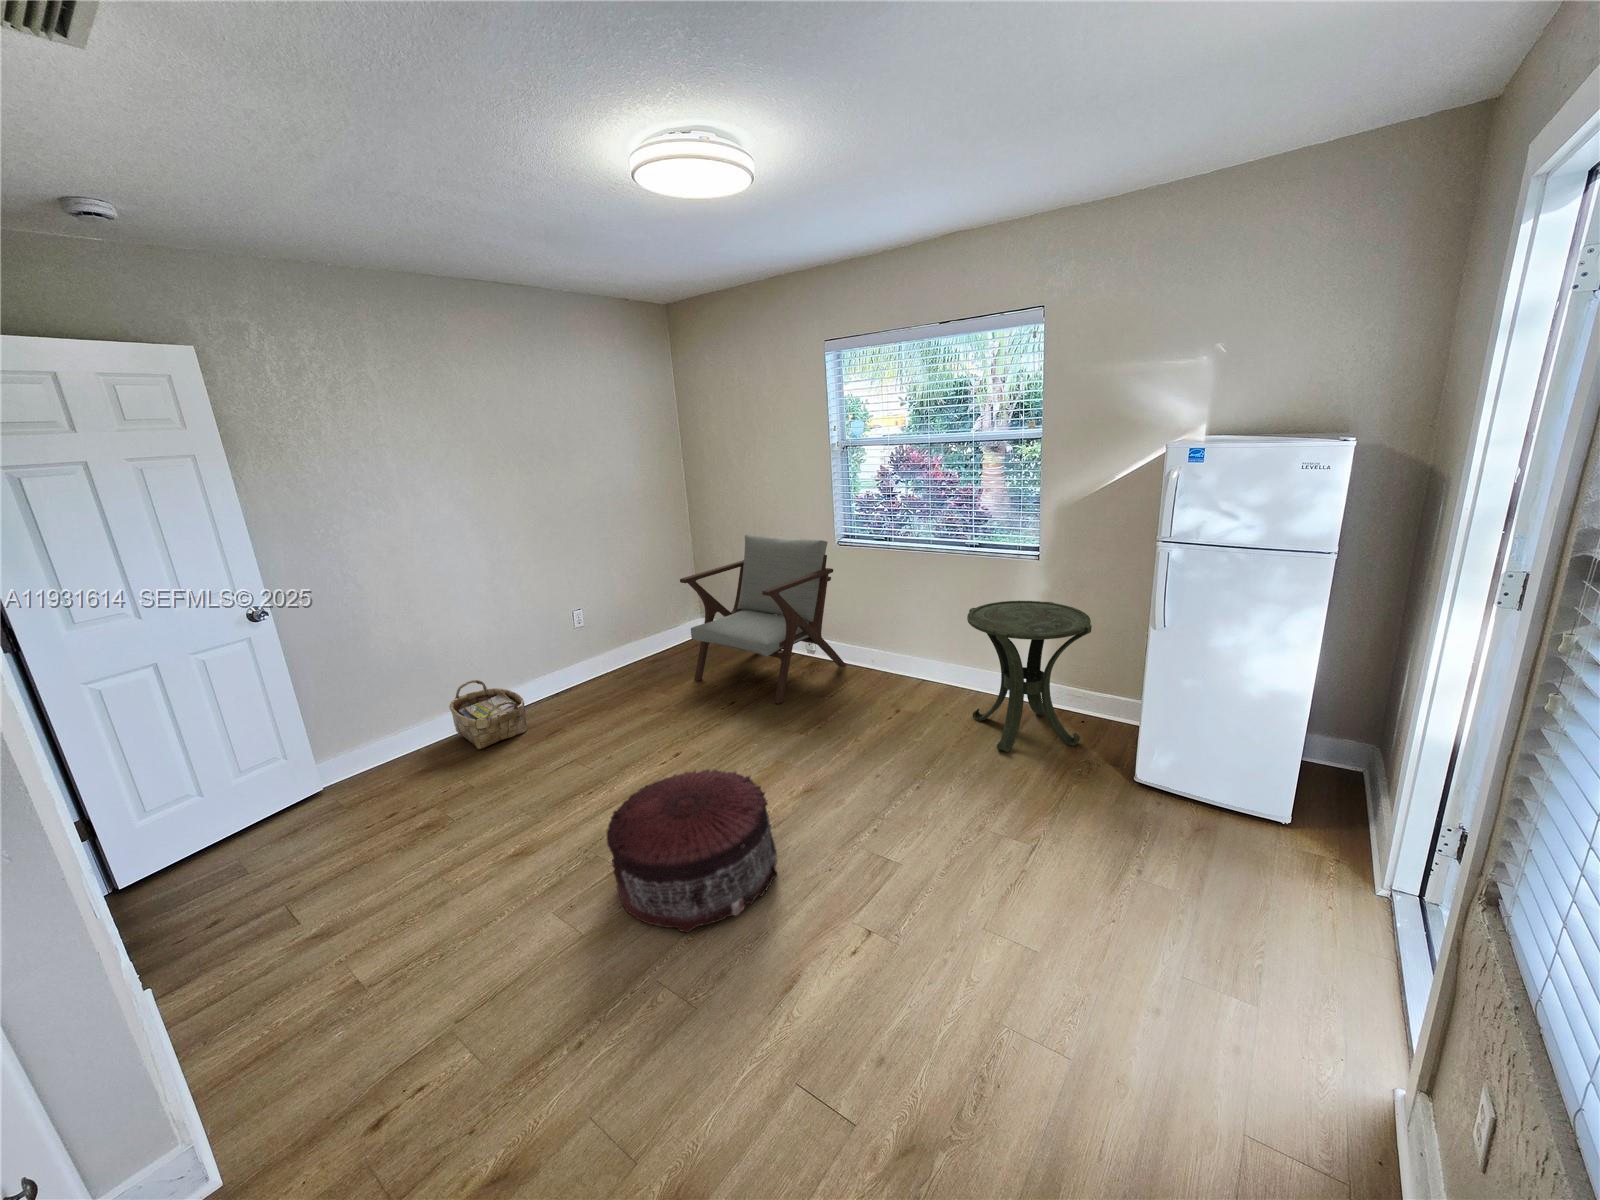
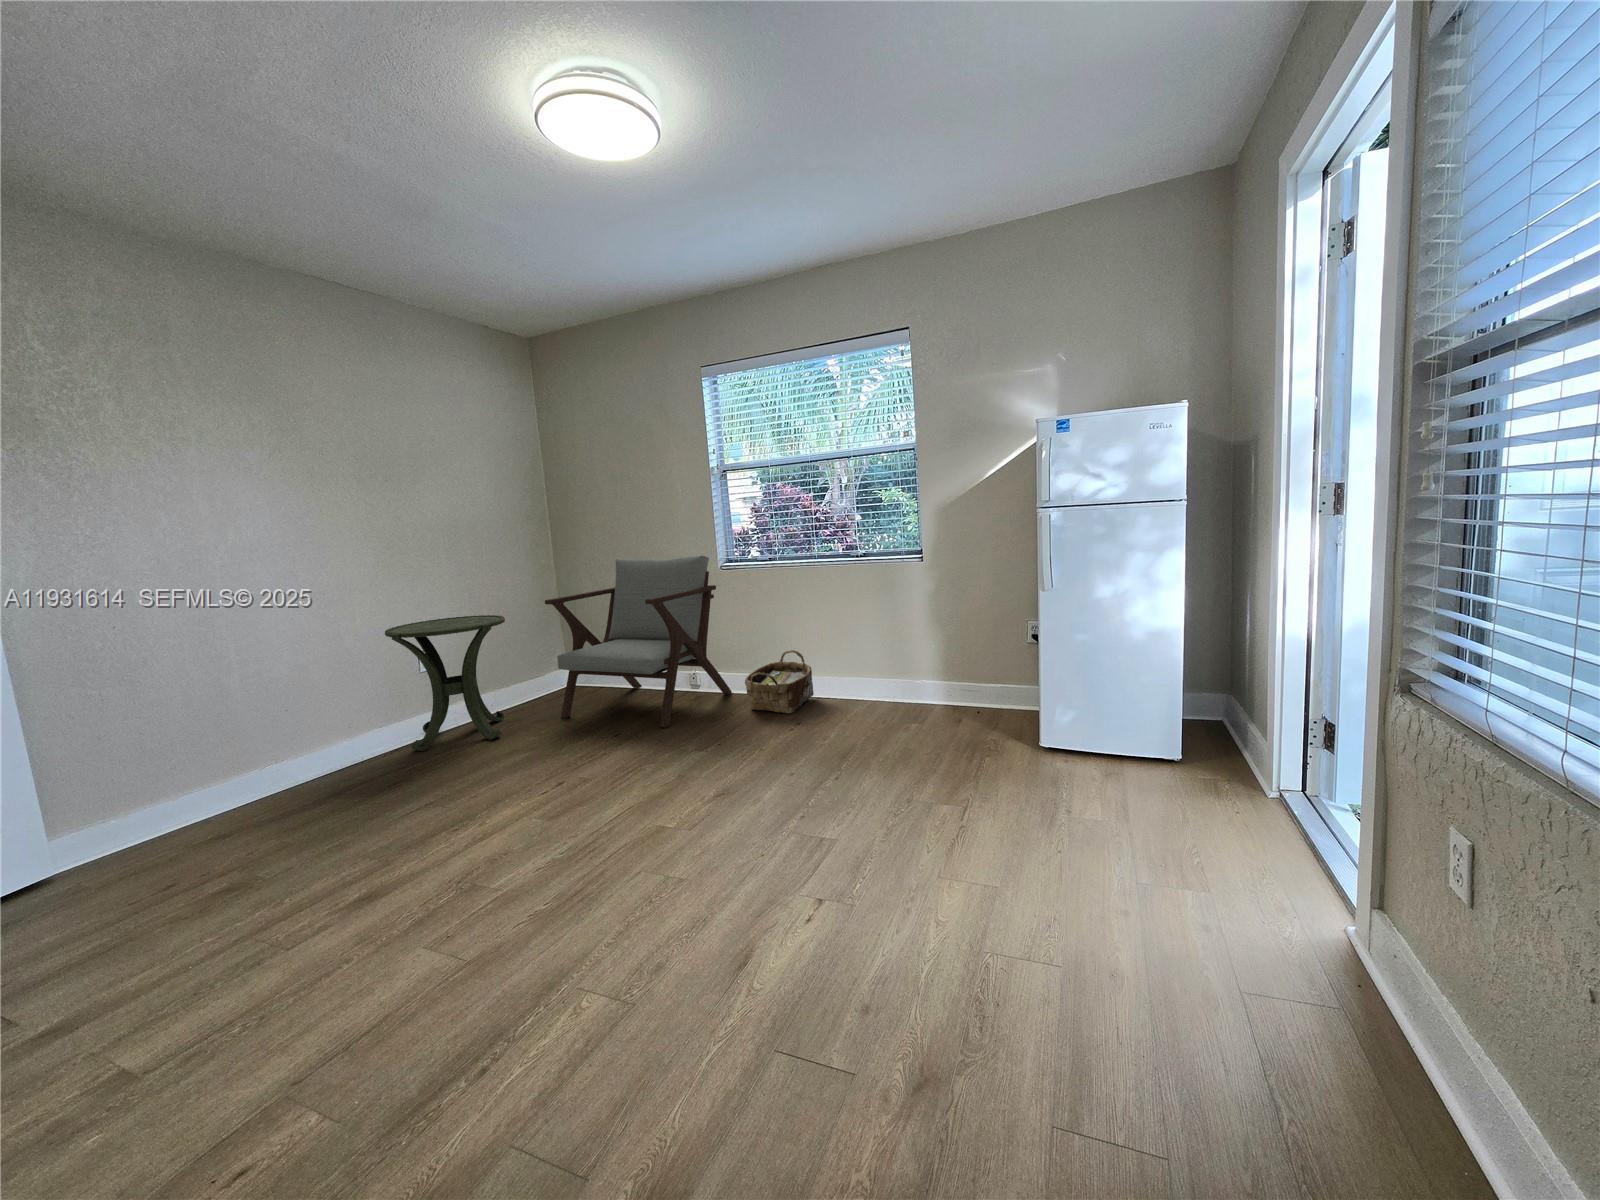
side table: present [967,601,1092,752] -> present [385,615,505,751]
woven basket: present [449,680,527,749] -> present [745,650,814,714]
pouf: present [607,769,778,932] -> none [487,760,703,933]

